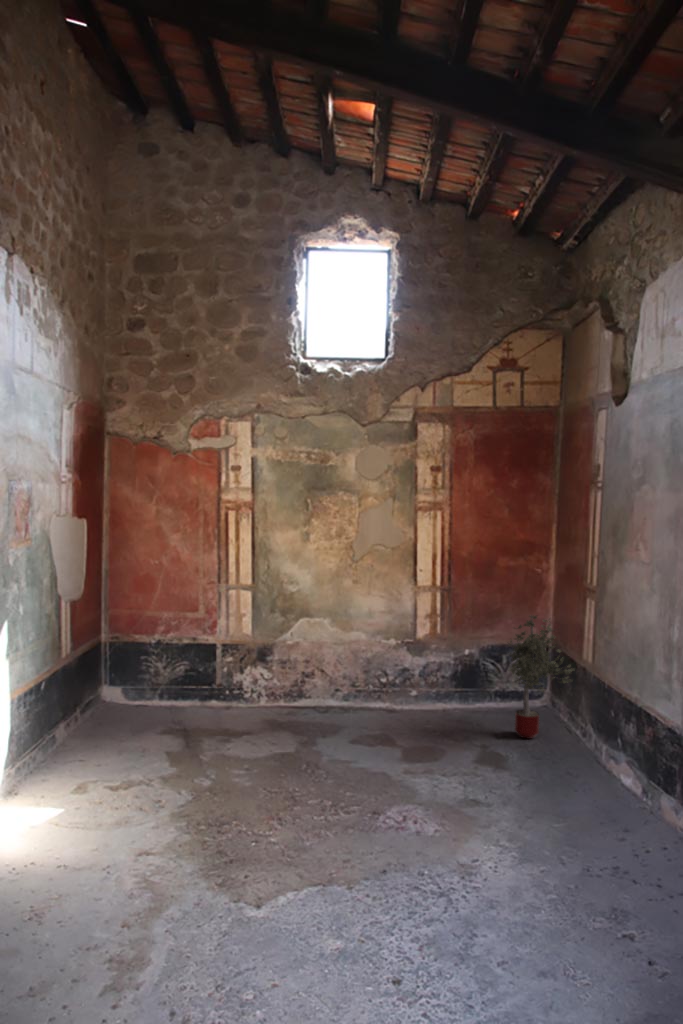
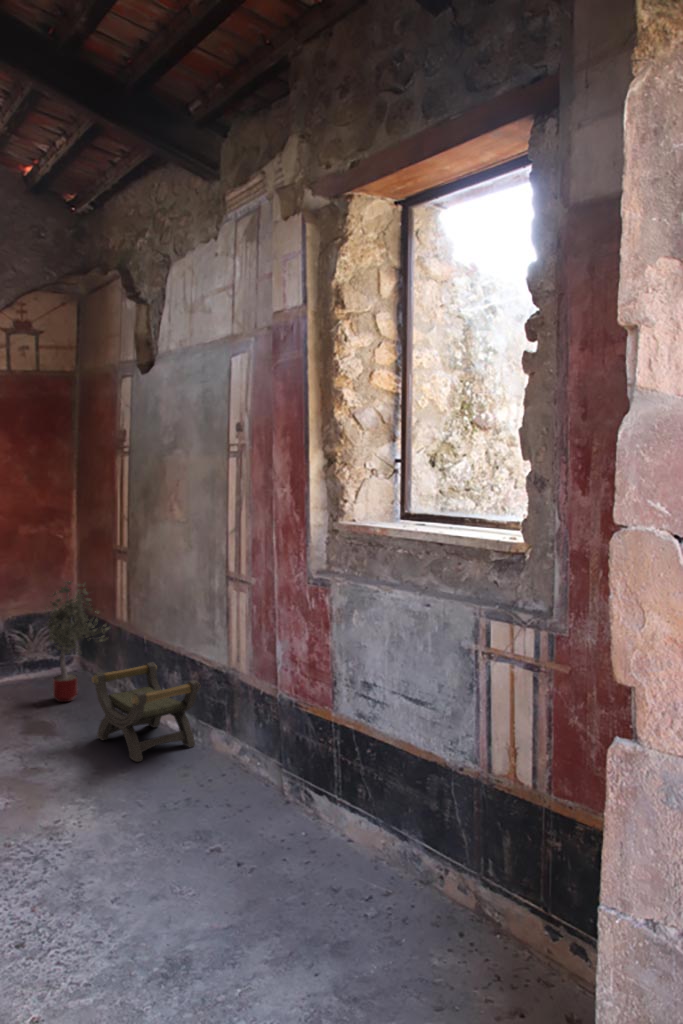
stool: none [541,714,658,823] -> present [92,662,200,763]

